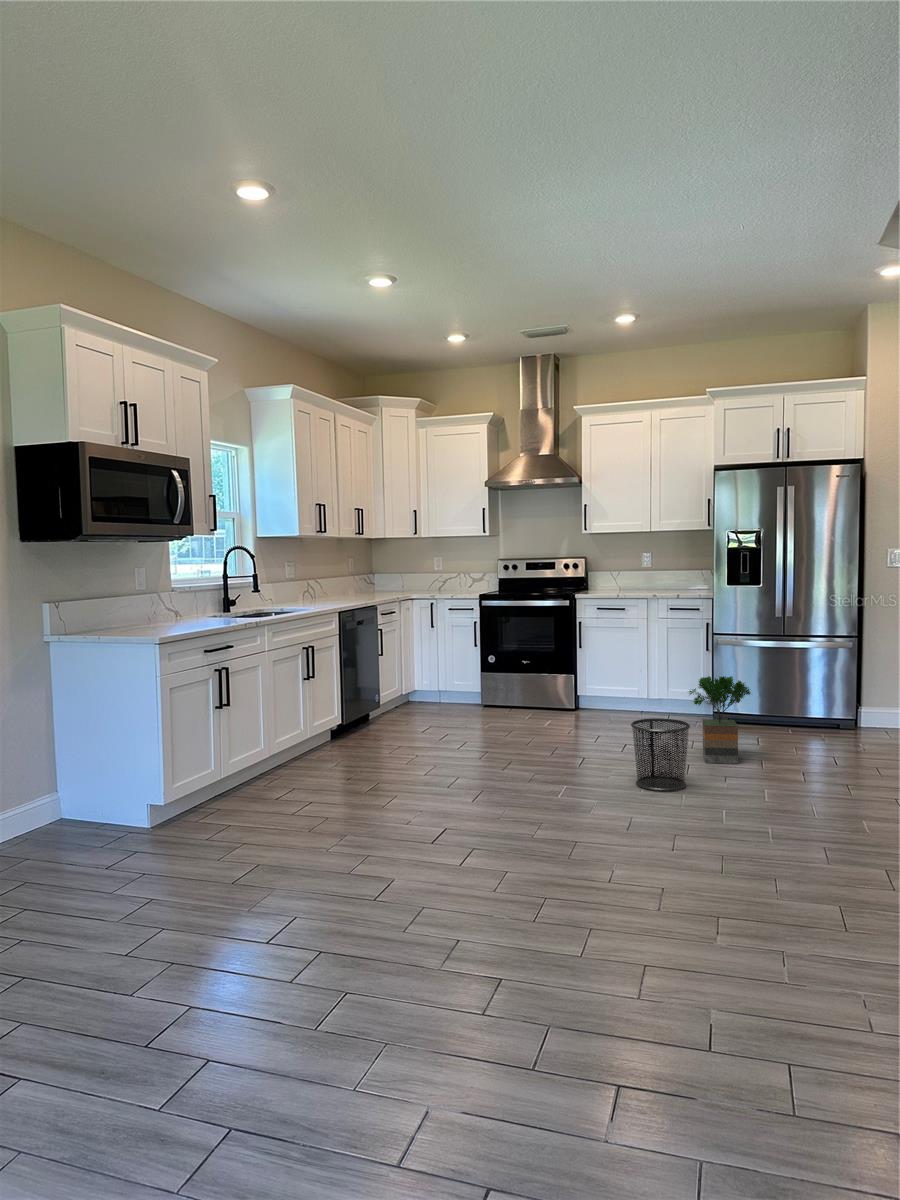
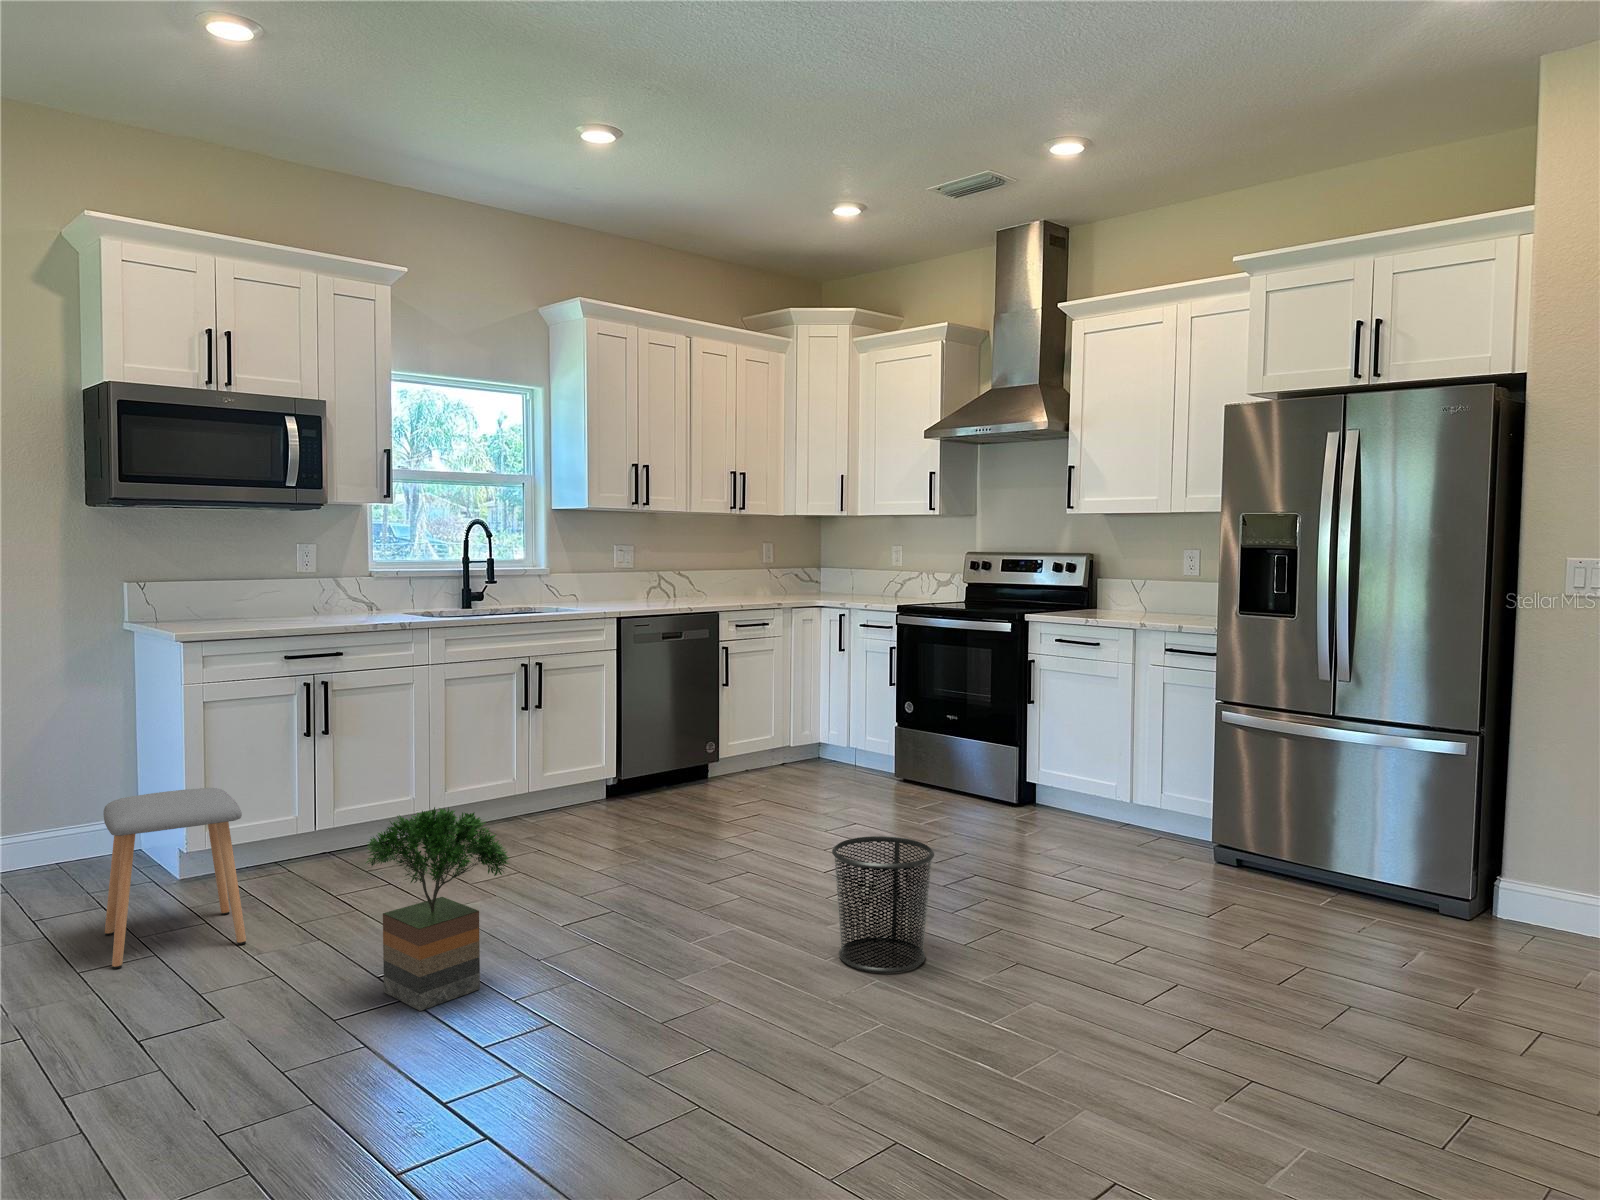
potted tree: present [689,676,751,764] -> present [365,807,509,1011]
stool: none [188,745,305,875] -> present [103,788,246,969]

